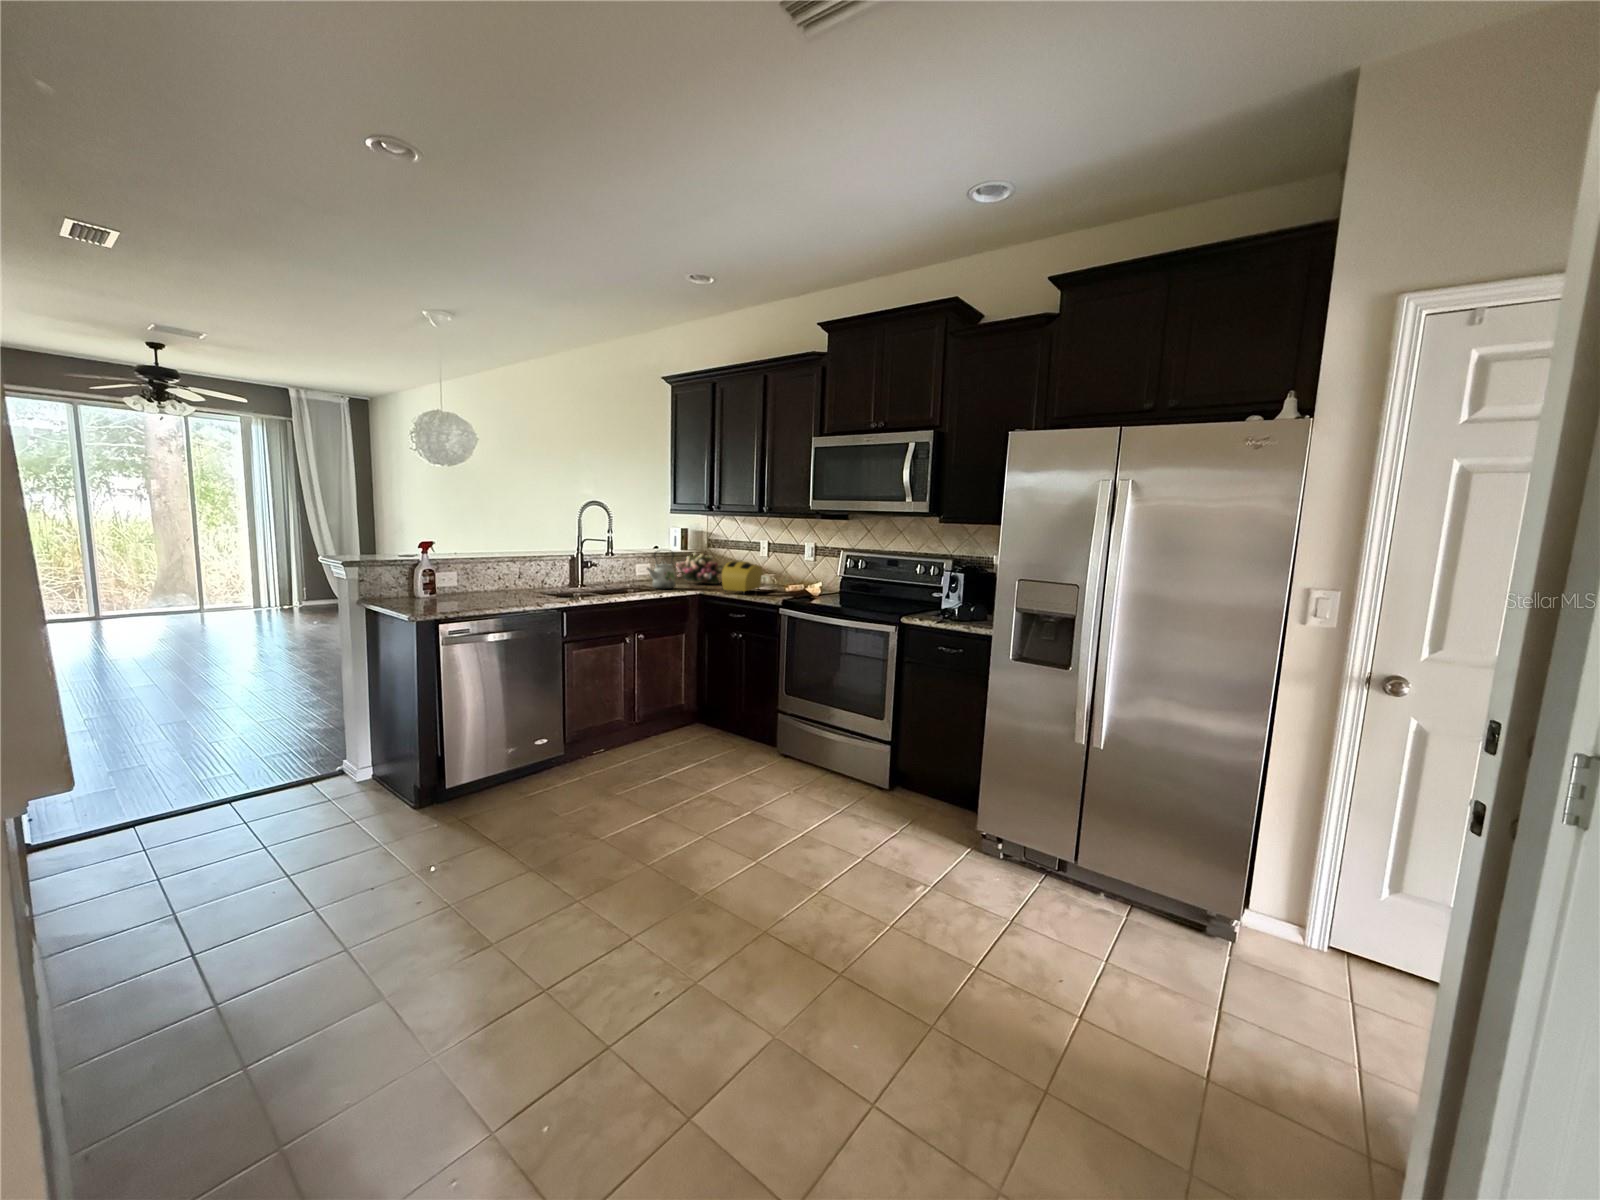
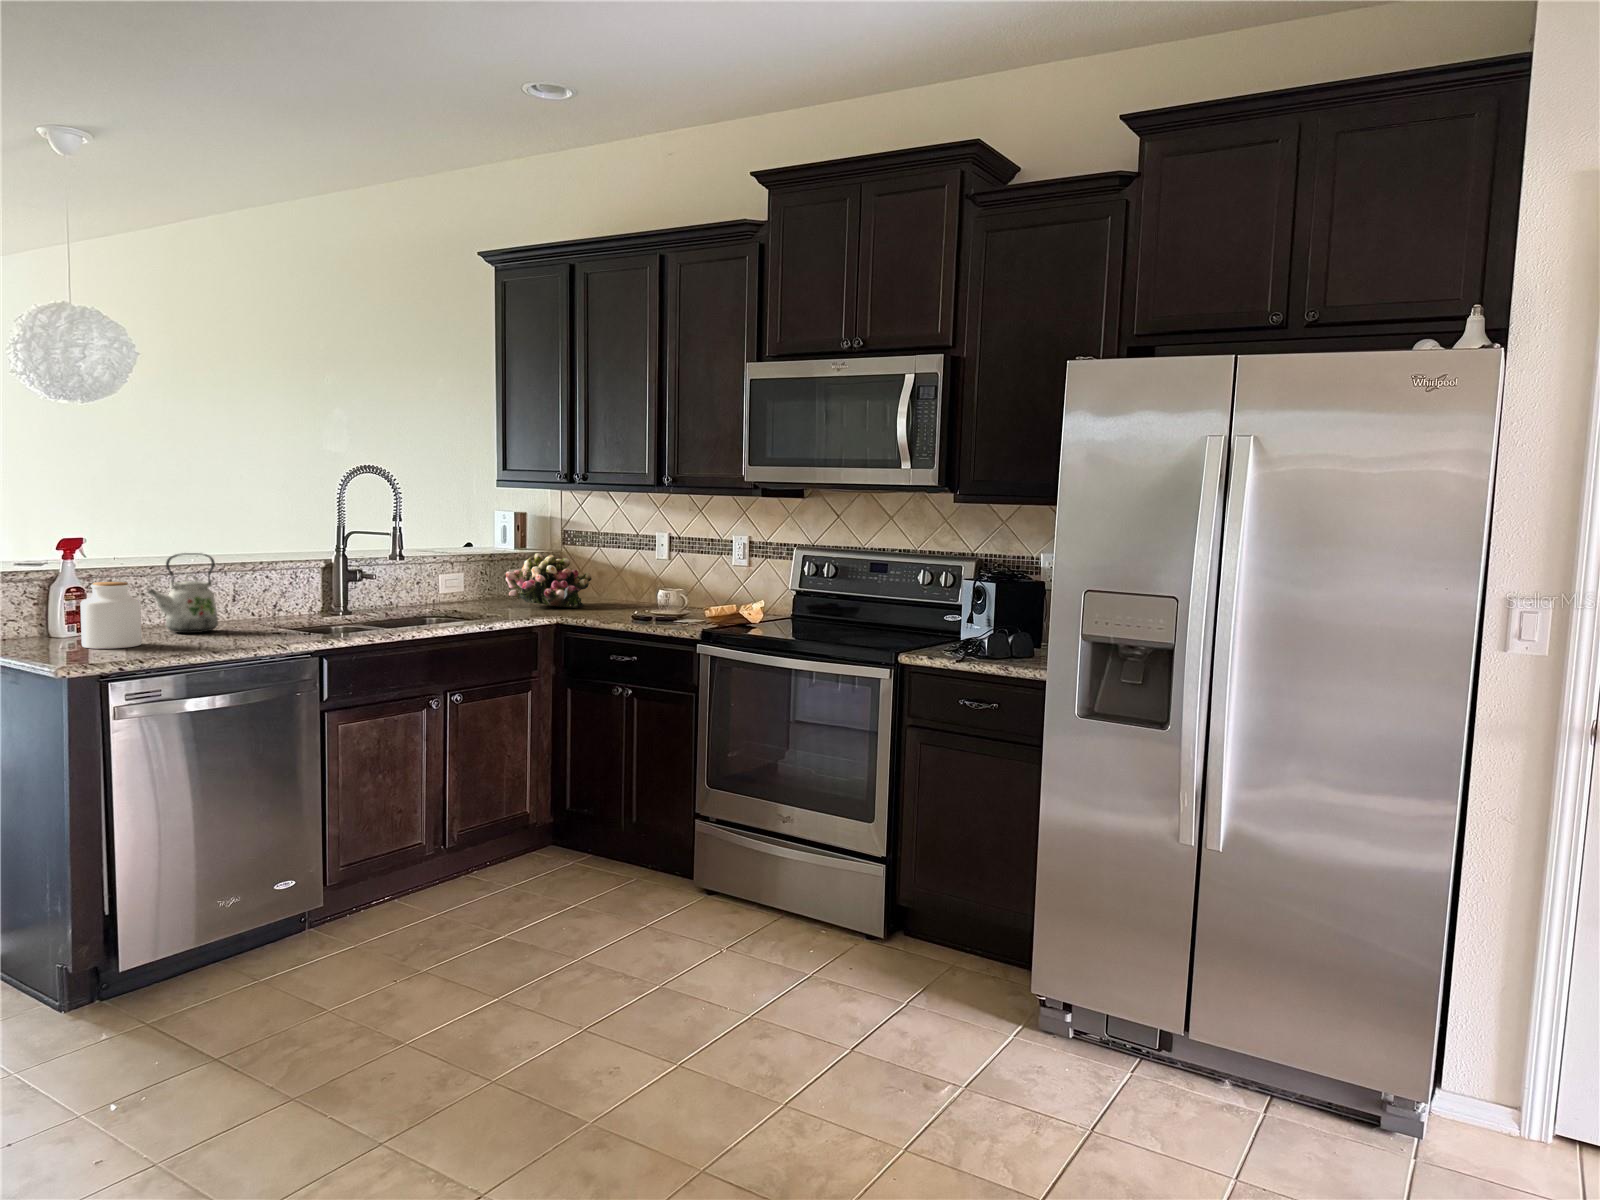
kettle: present [647,550,675,589] -> present [148,553,218,633]
toaster: present [722,561,763,593] -> none [591,568,660,625]
jar: none [427,567,461,605] -> present [80,582,142,649]

